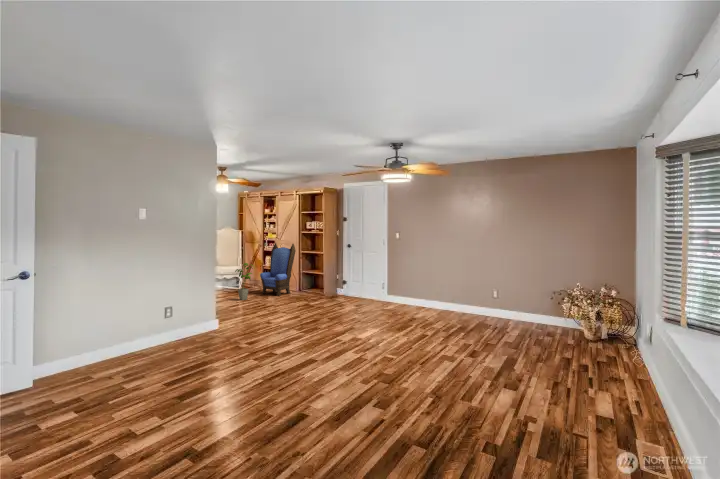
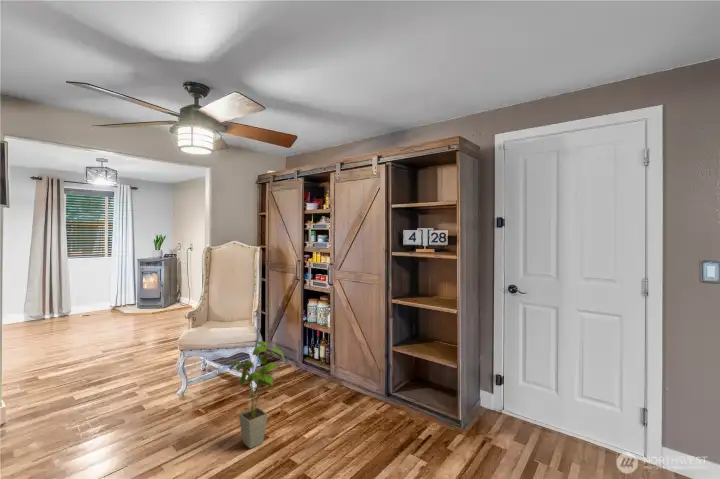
armchair: present [260,243,296,296] -> none [297,275,381,417]

